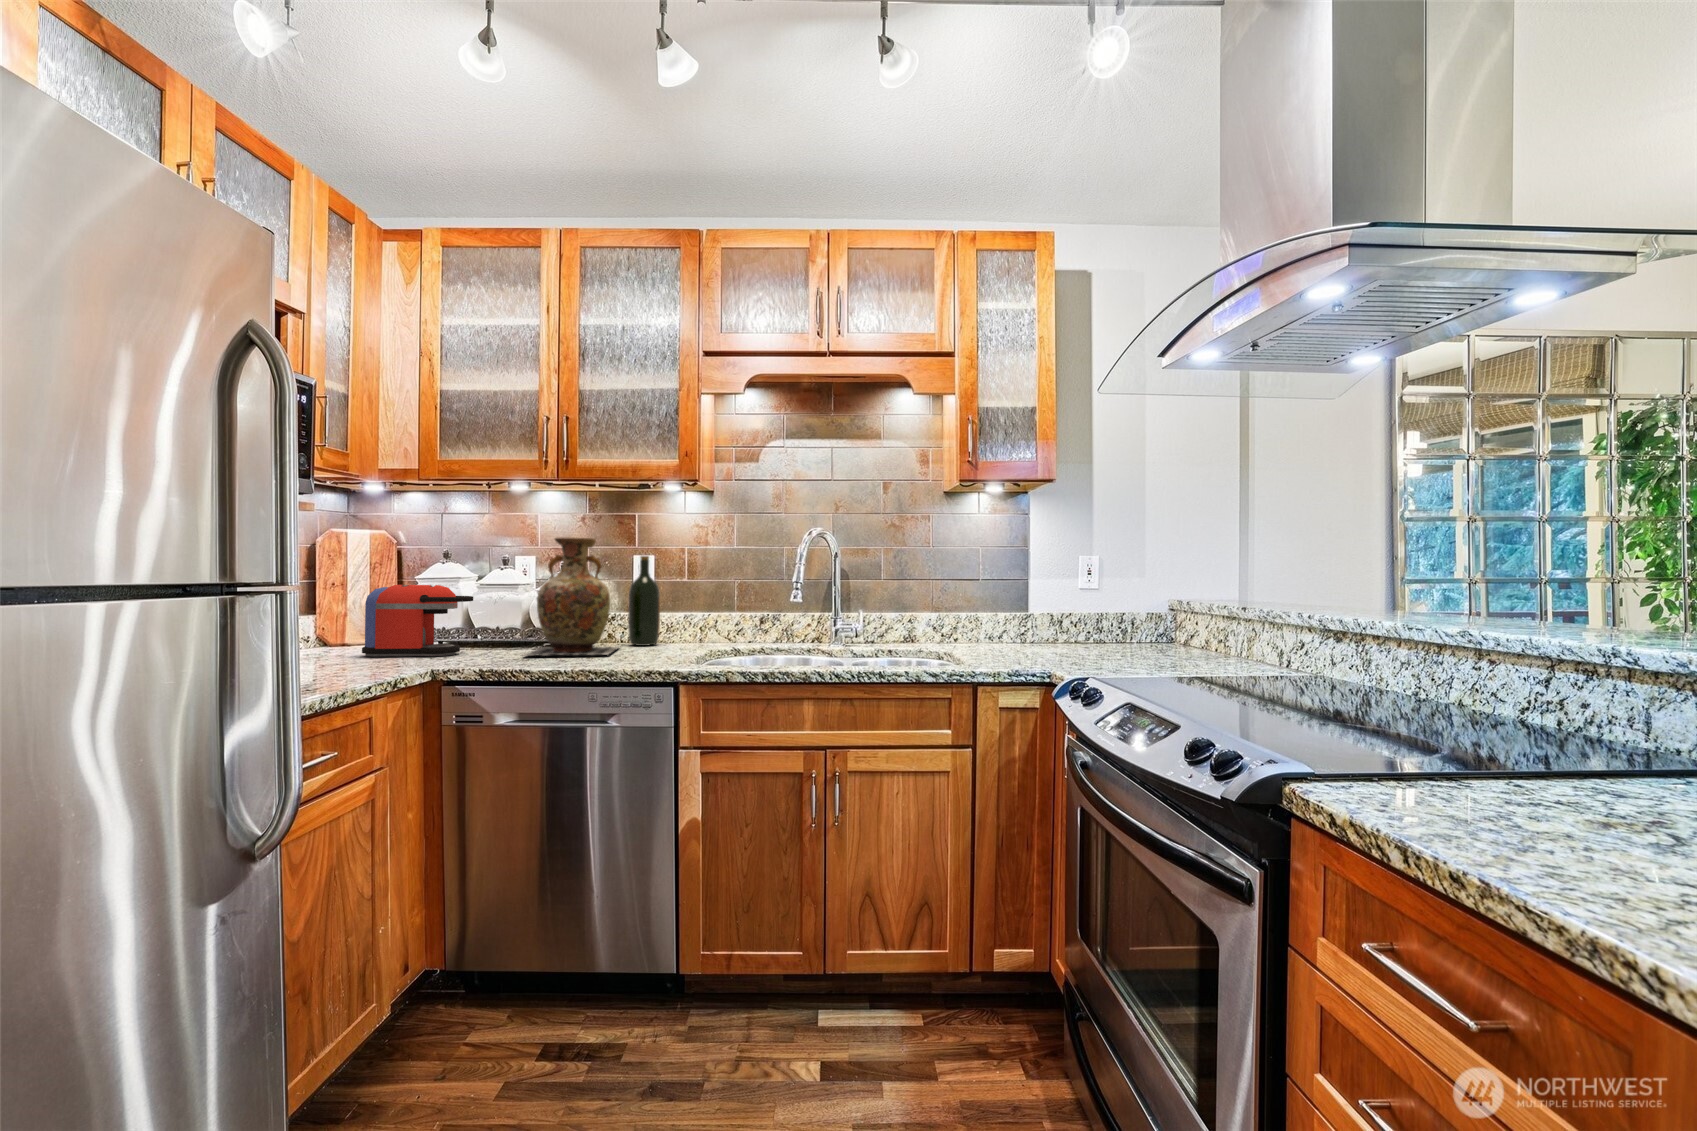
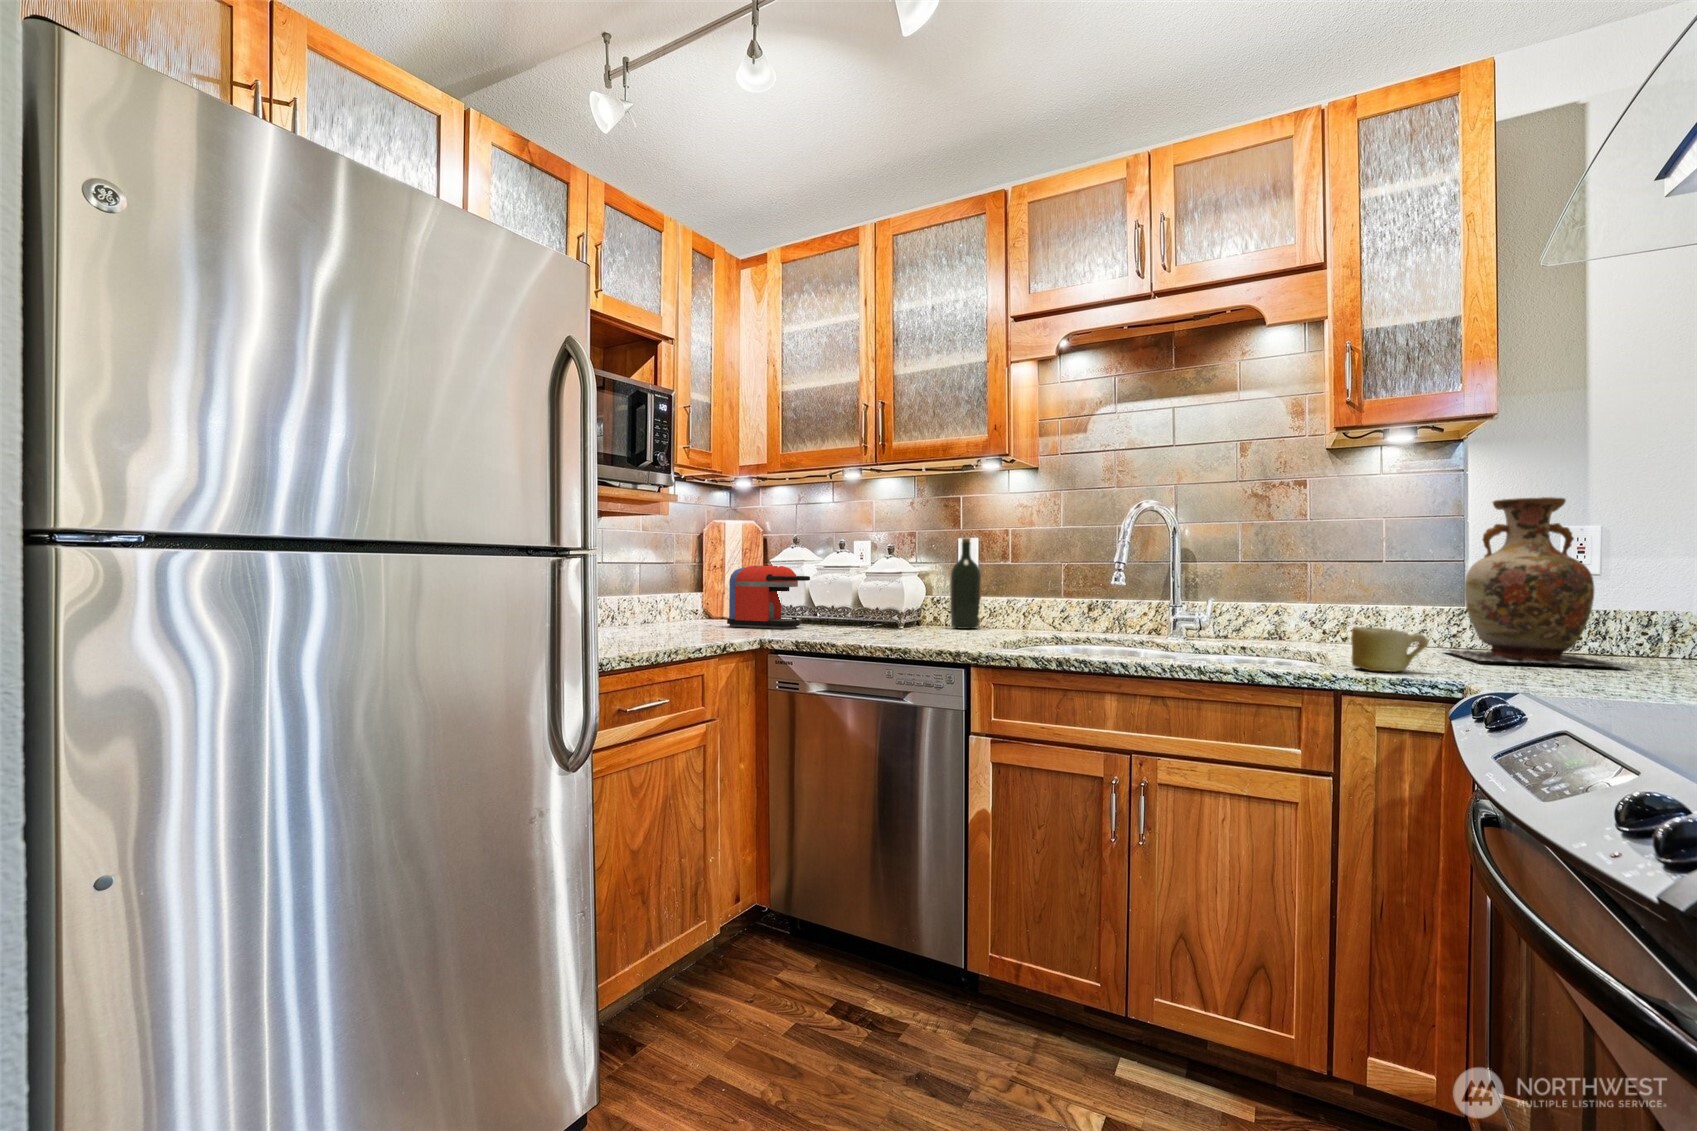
vase: present [525,537,618,656] -> present [1448,497,1625,667]
mug: none [982,634,1029,667] -> present [1351,627,1429,672]

